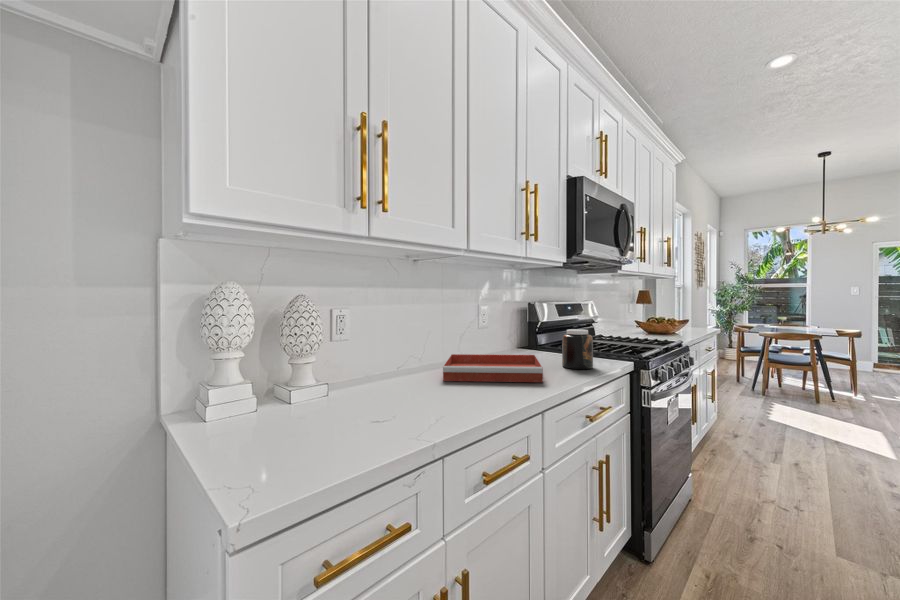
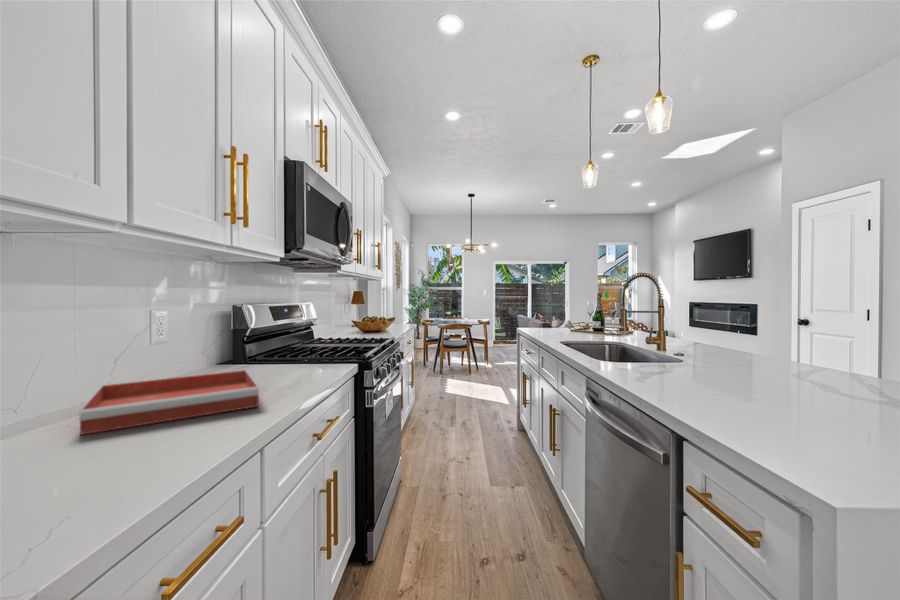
jar: present [562,329,593,369] -> none [282,334,318,381]

